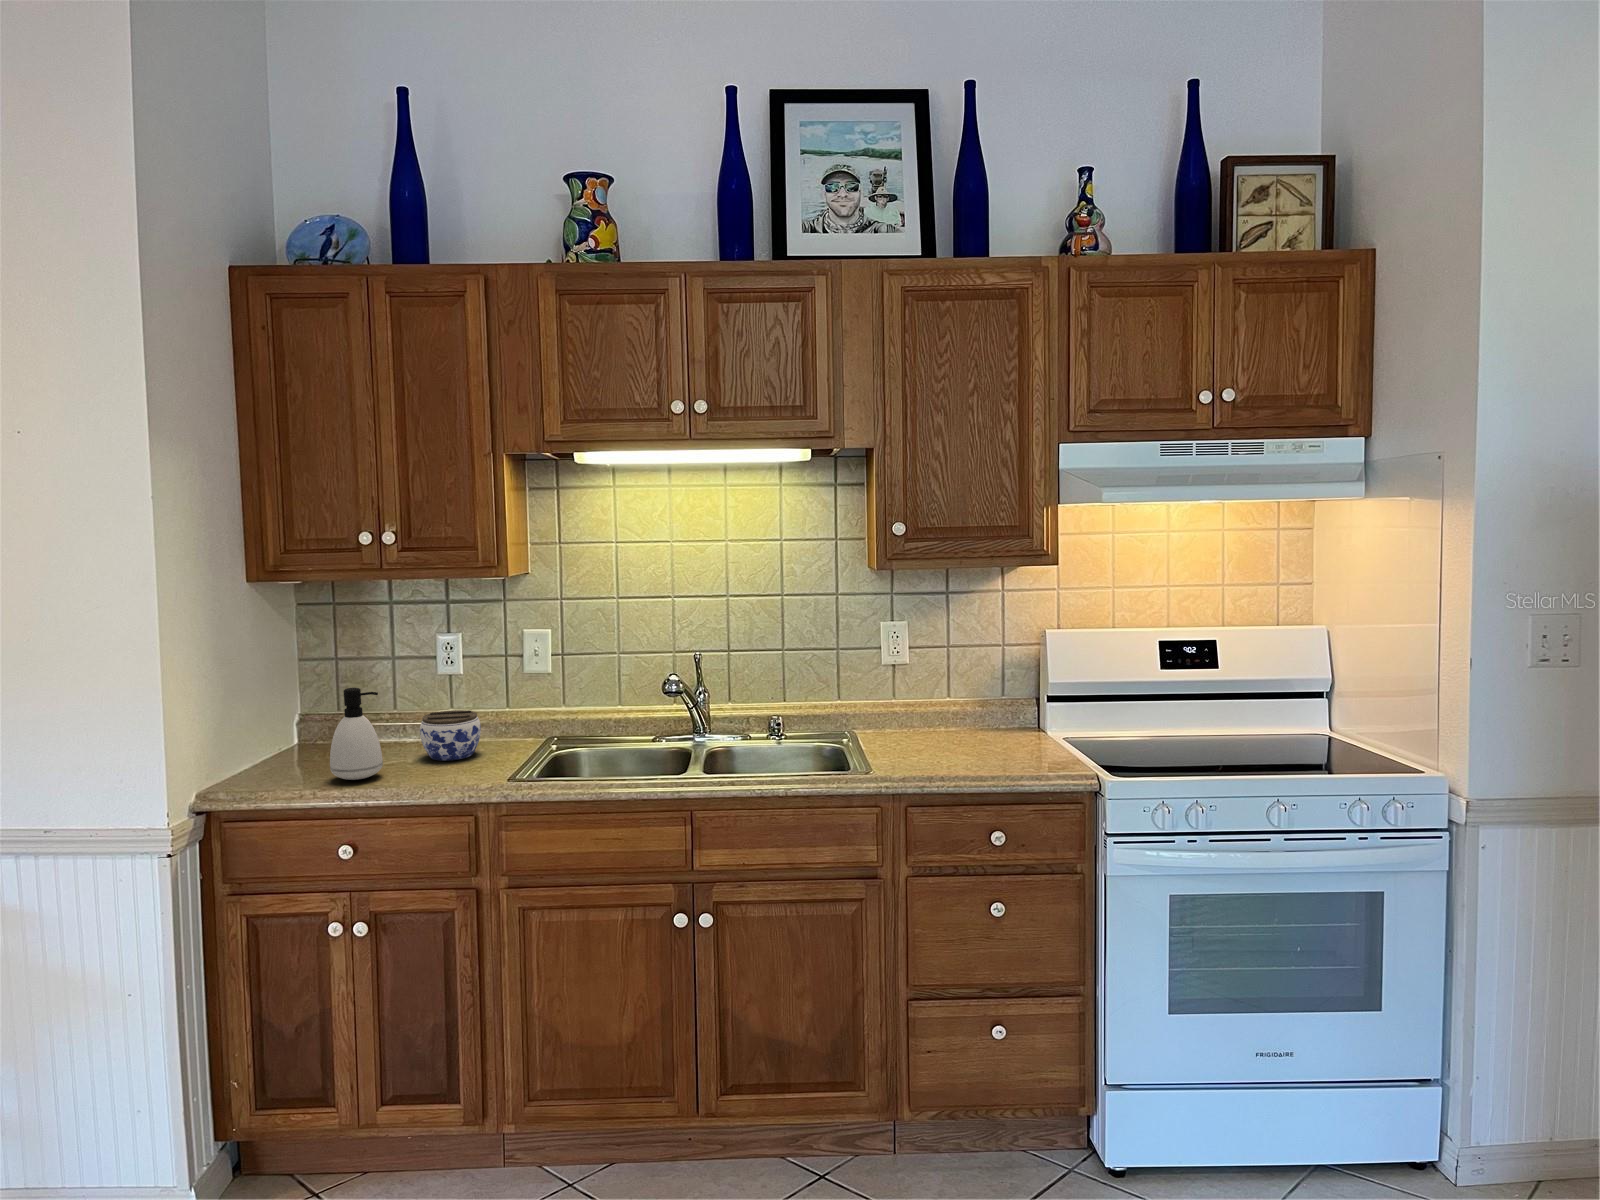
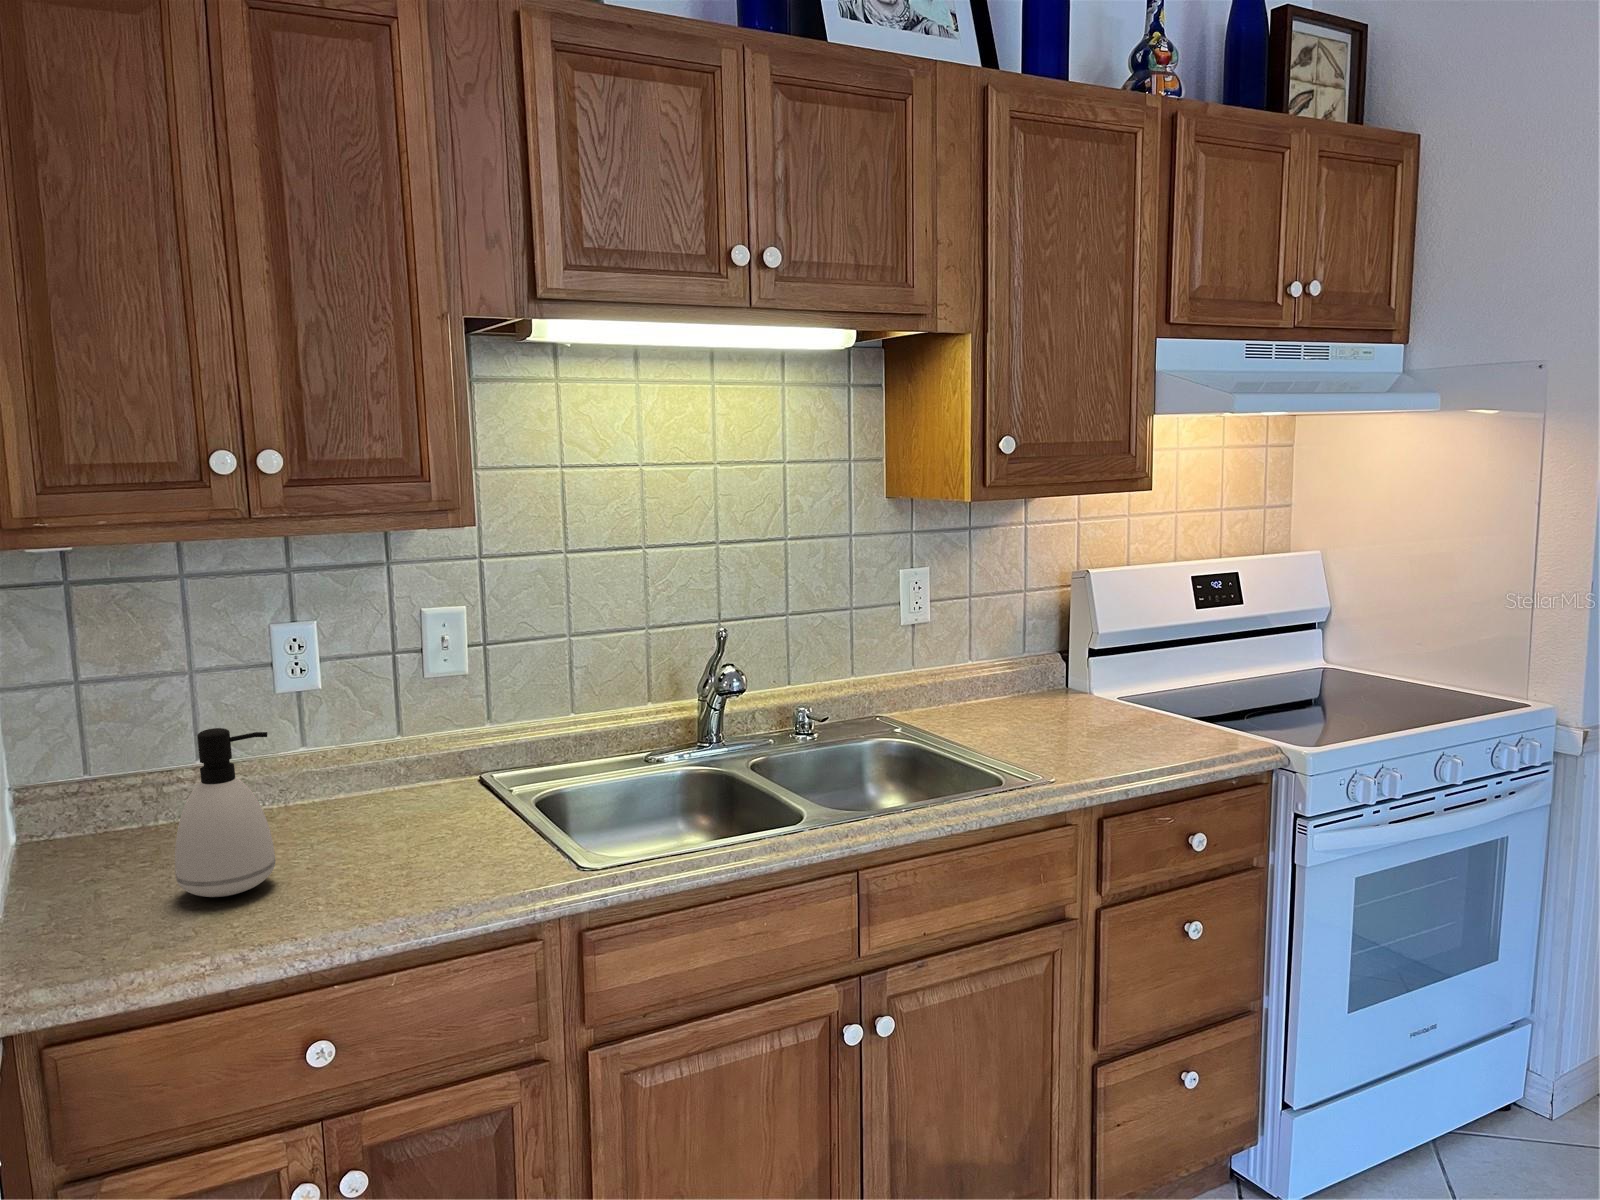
jar: present [420,710,481,761] -> none [294,746,399,835]

